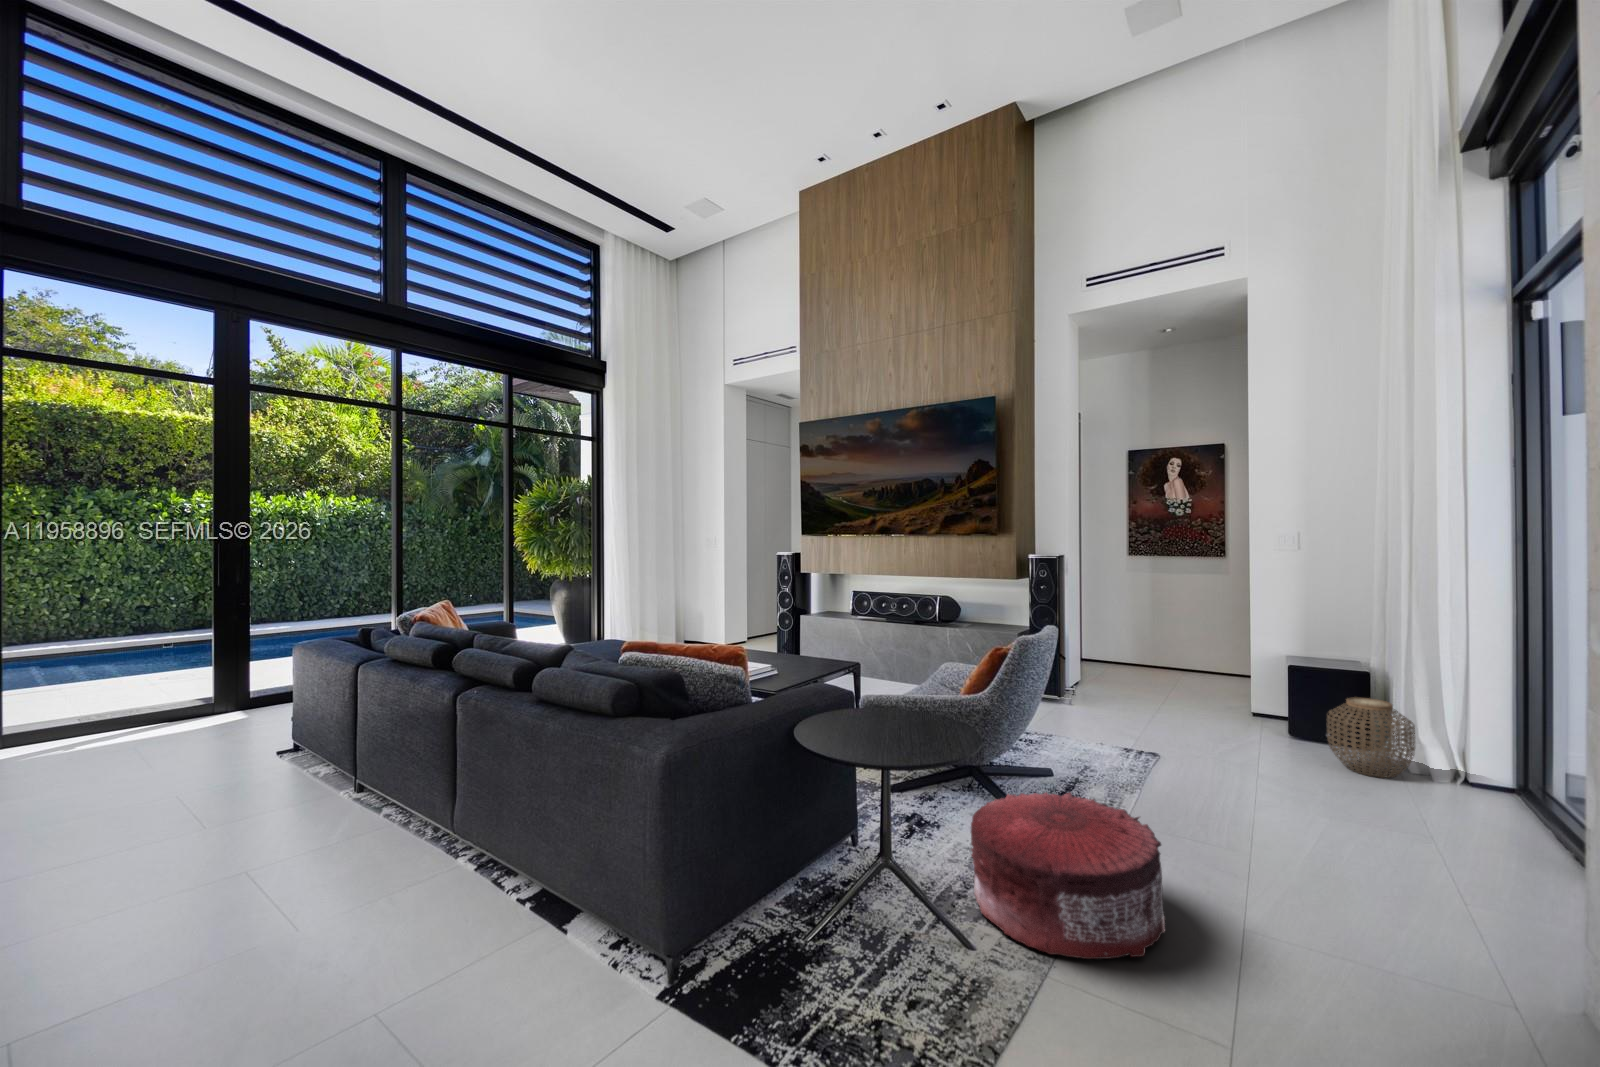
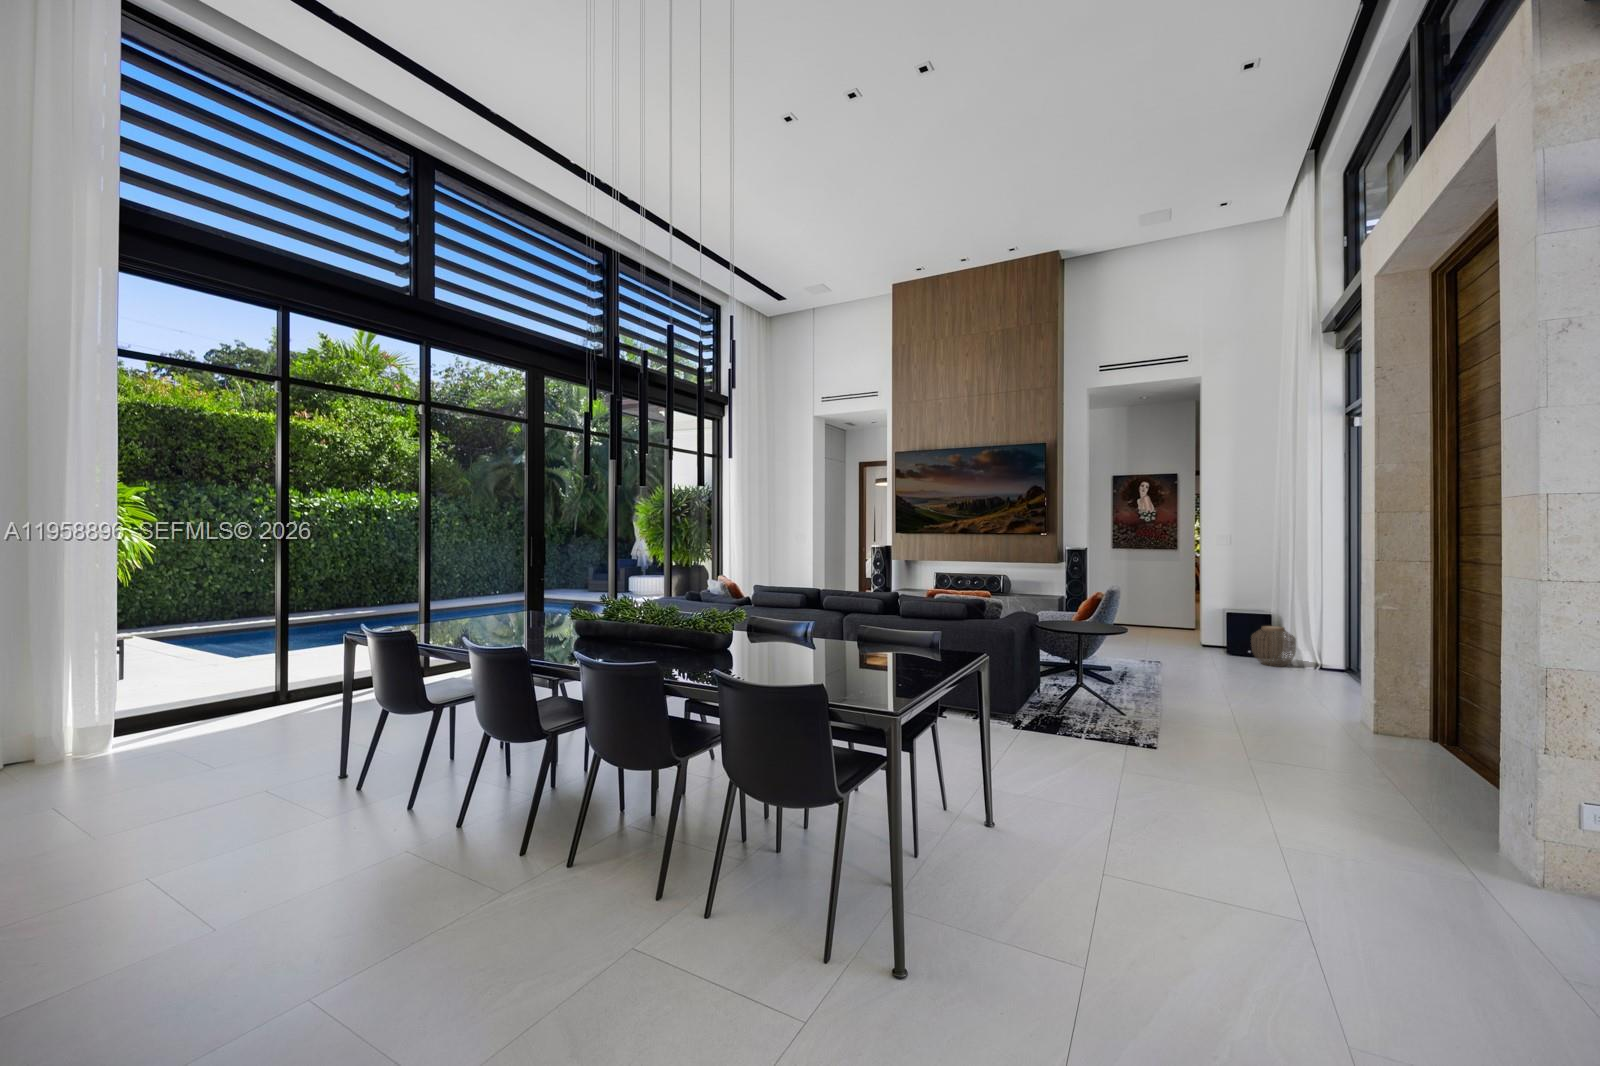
pouf: present [971,792,1165,959] -> none [1112,658,1204,714]

